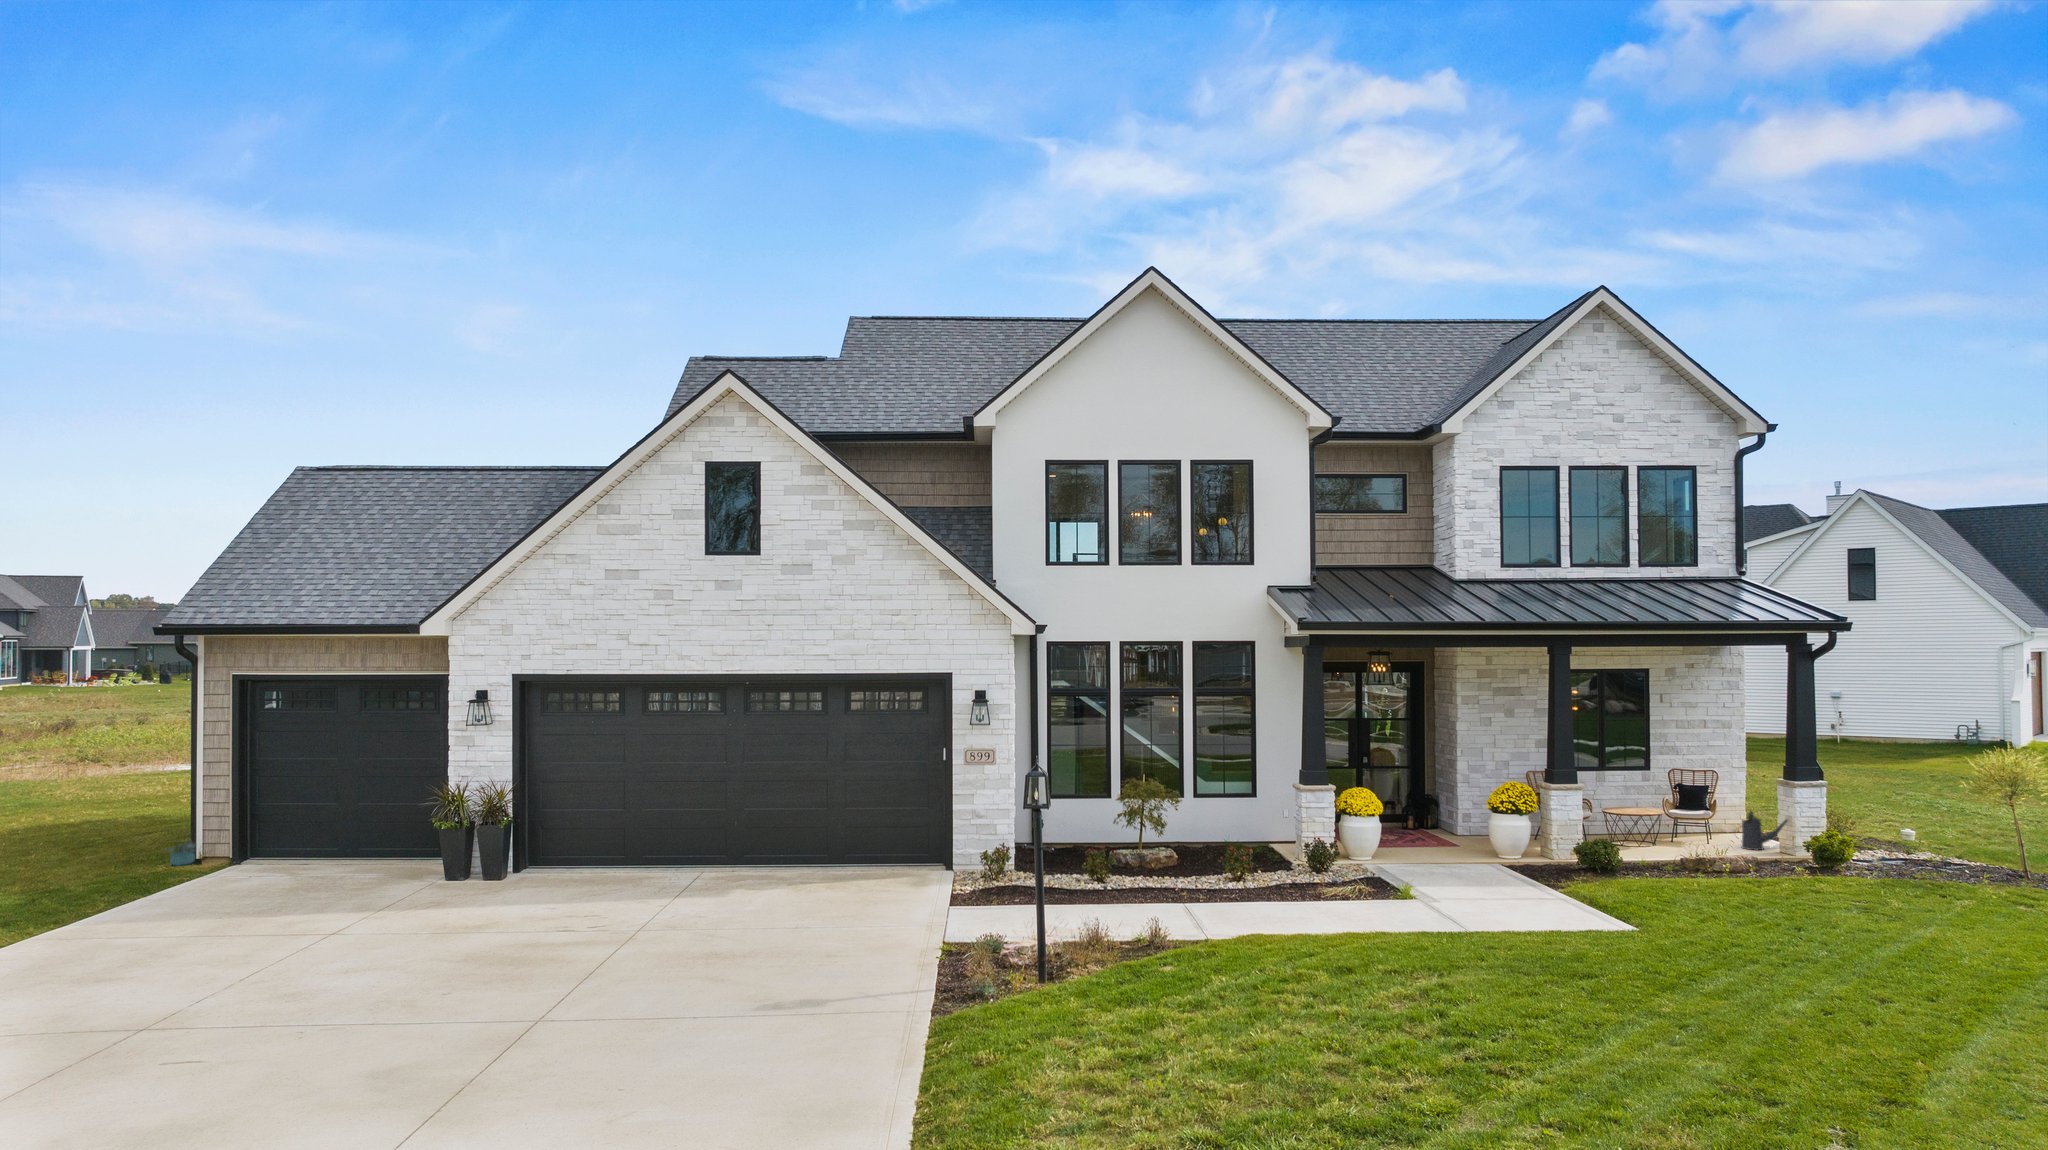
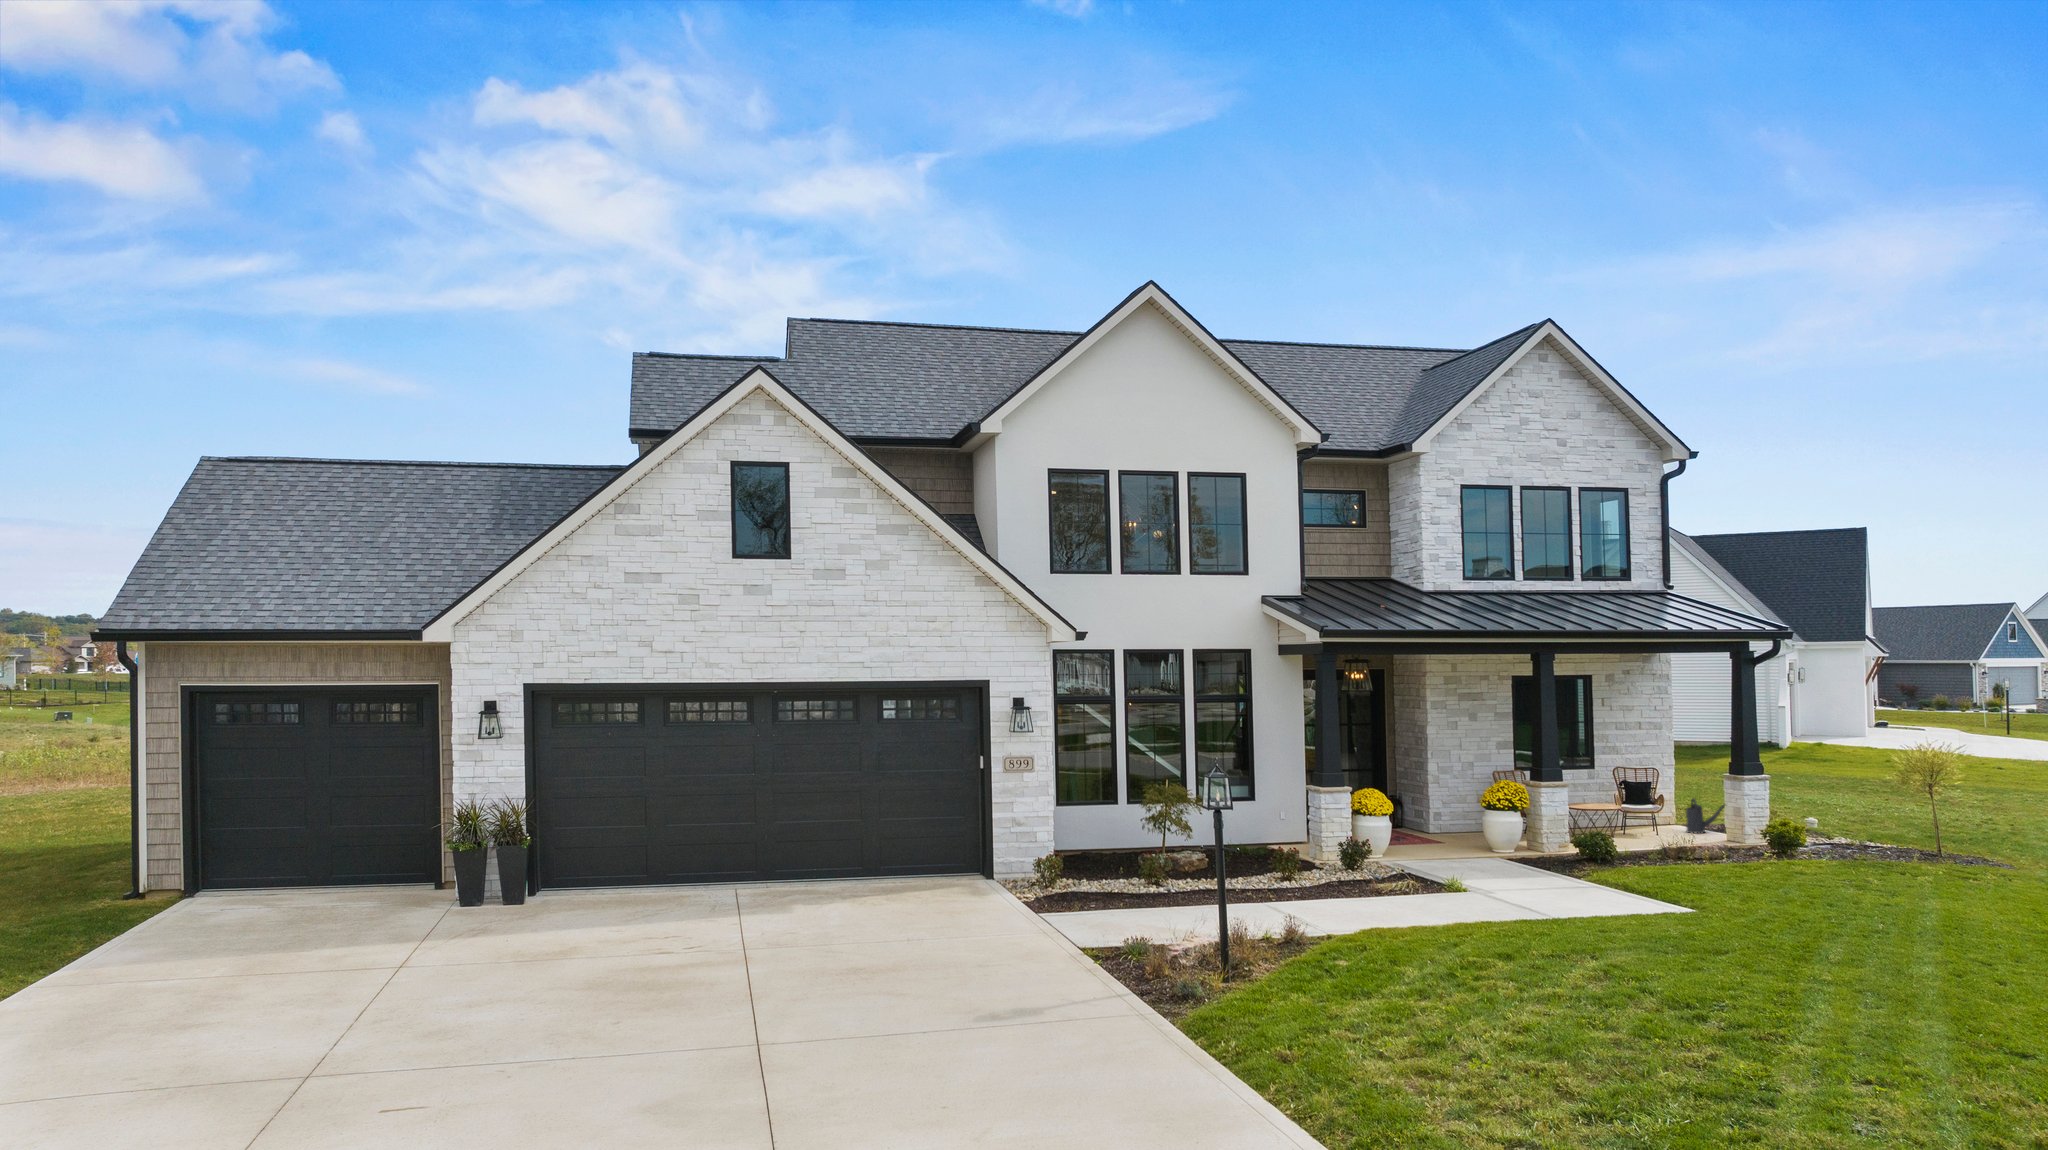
decorative plant: present [167,840,196,866] -> none [84,879,124,908]

